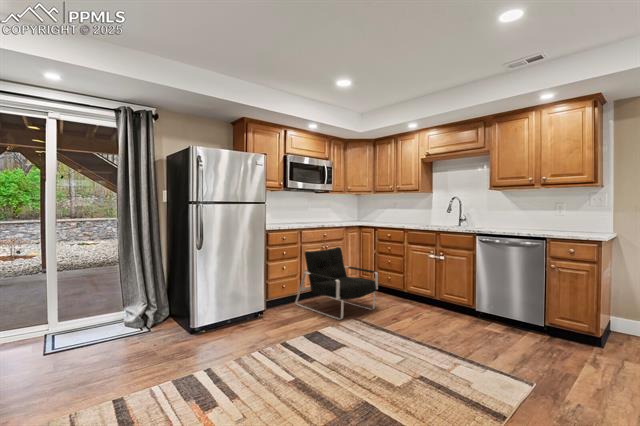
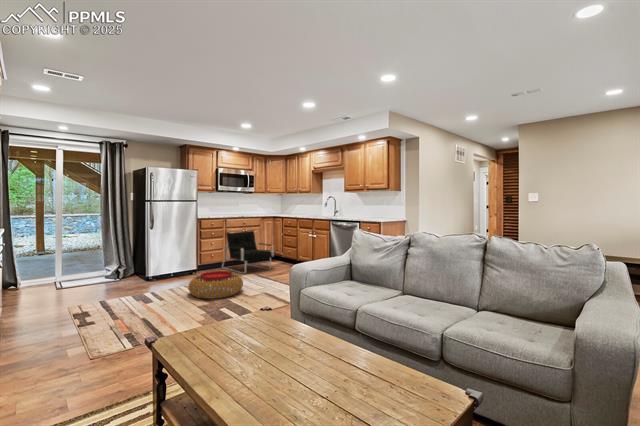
pouf: none [276,330,374,398] -> present [188,271,243,299]

